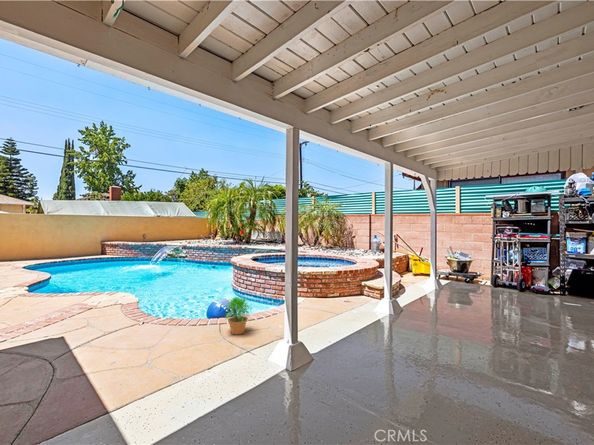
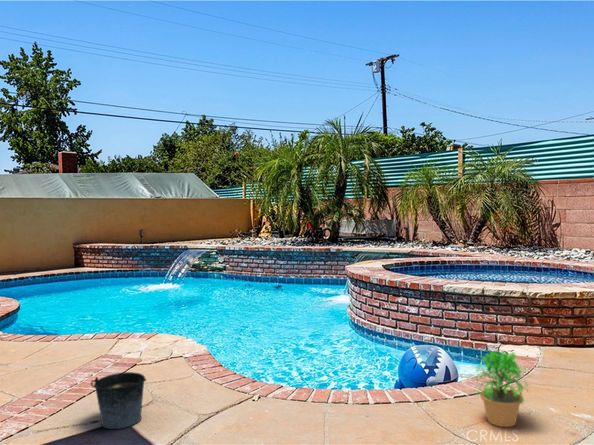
bucket: none [24,308,59,336] -> present [91,372,146,429]

